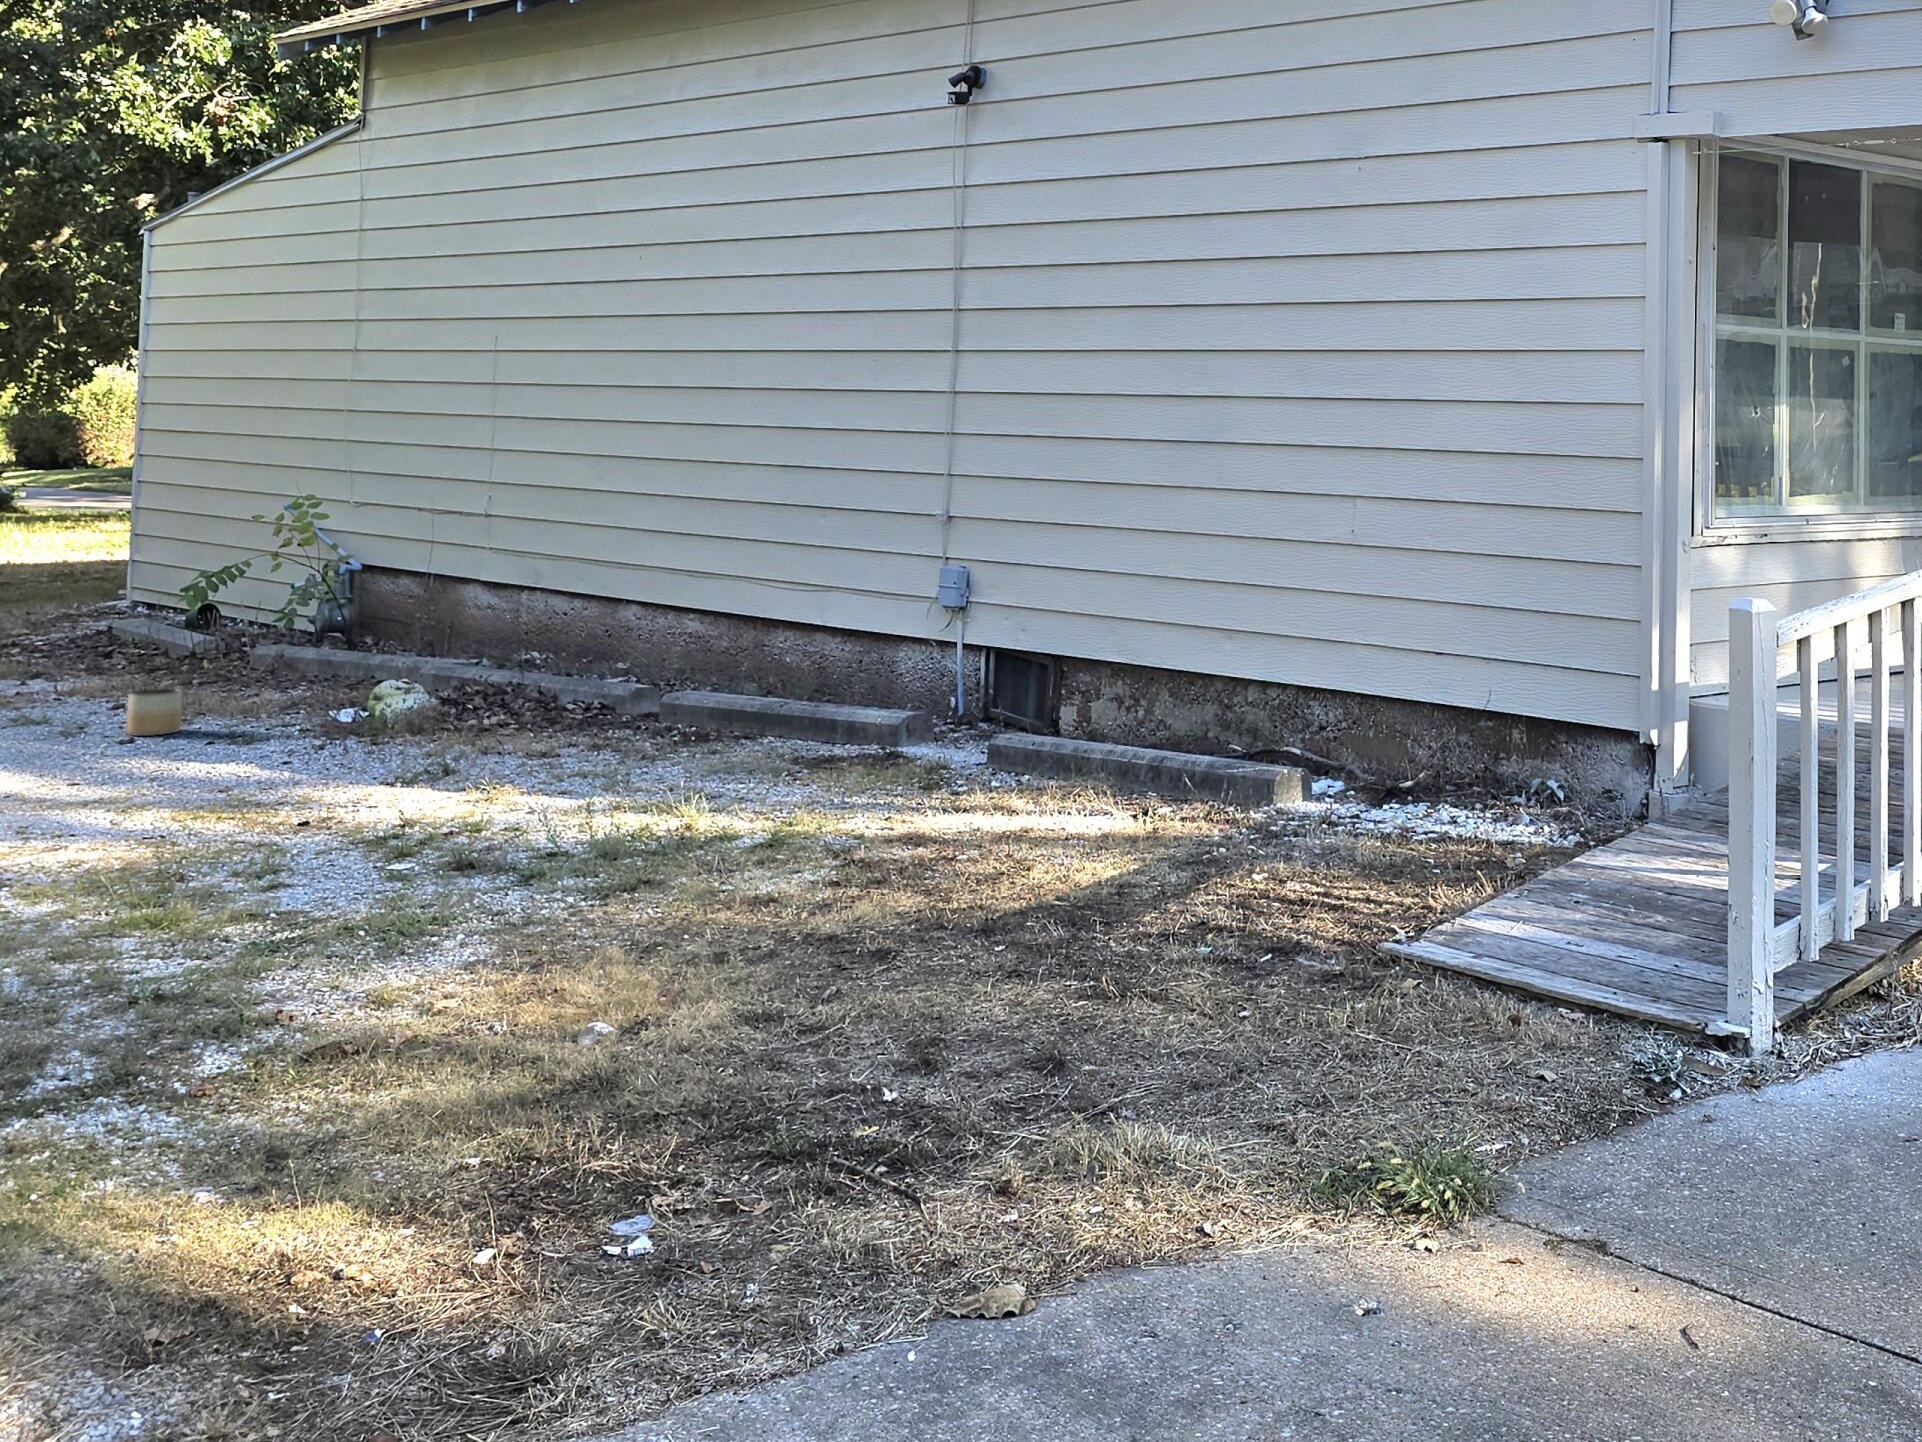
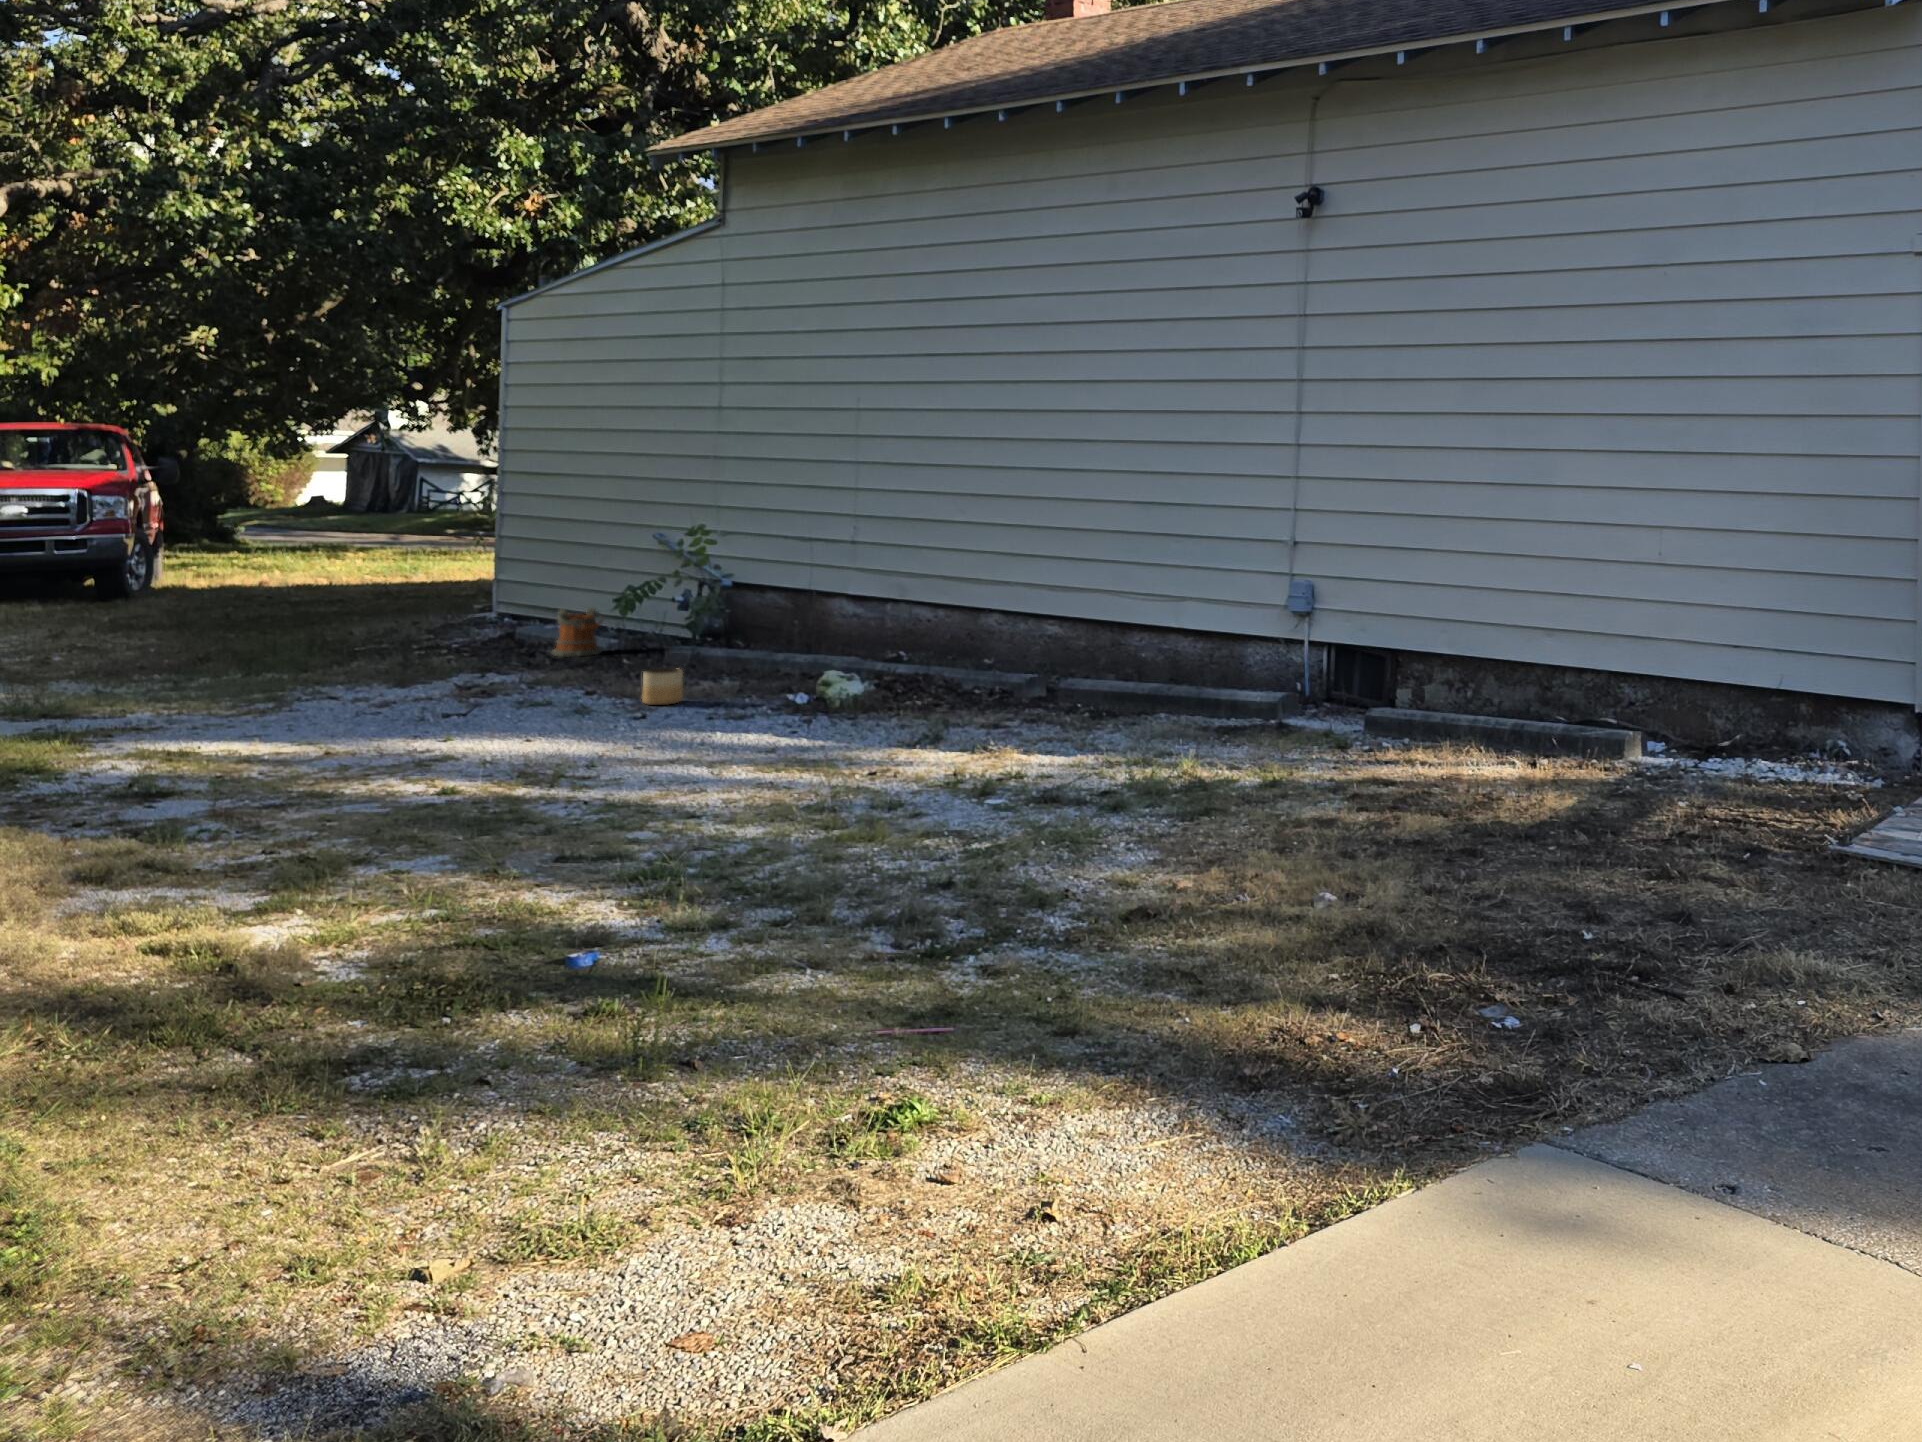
bucket: none [78,613,149,677] -> present [552,607,602,657]

